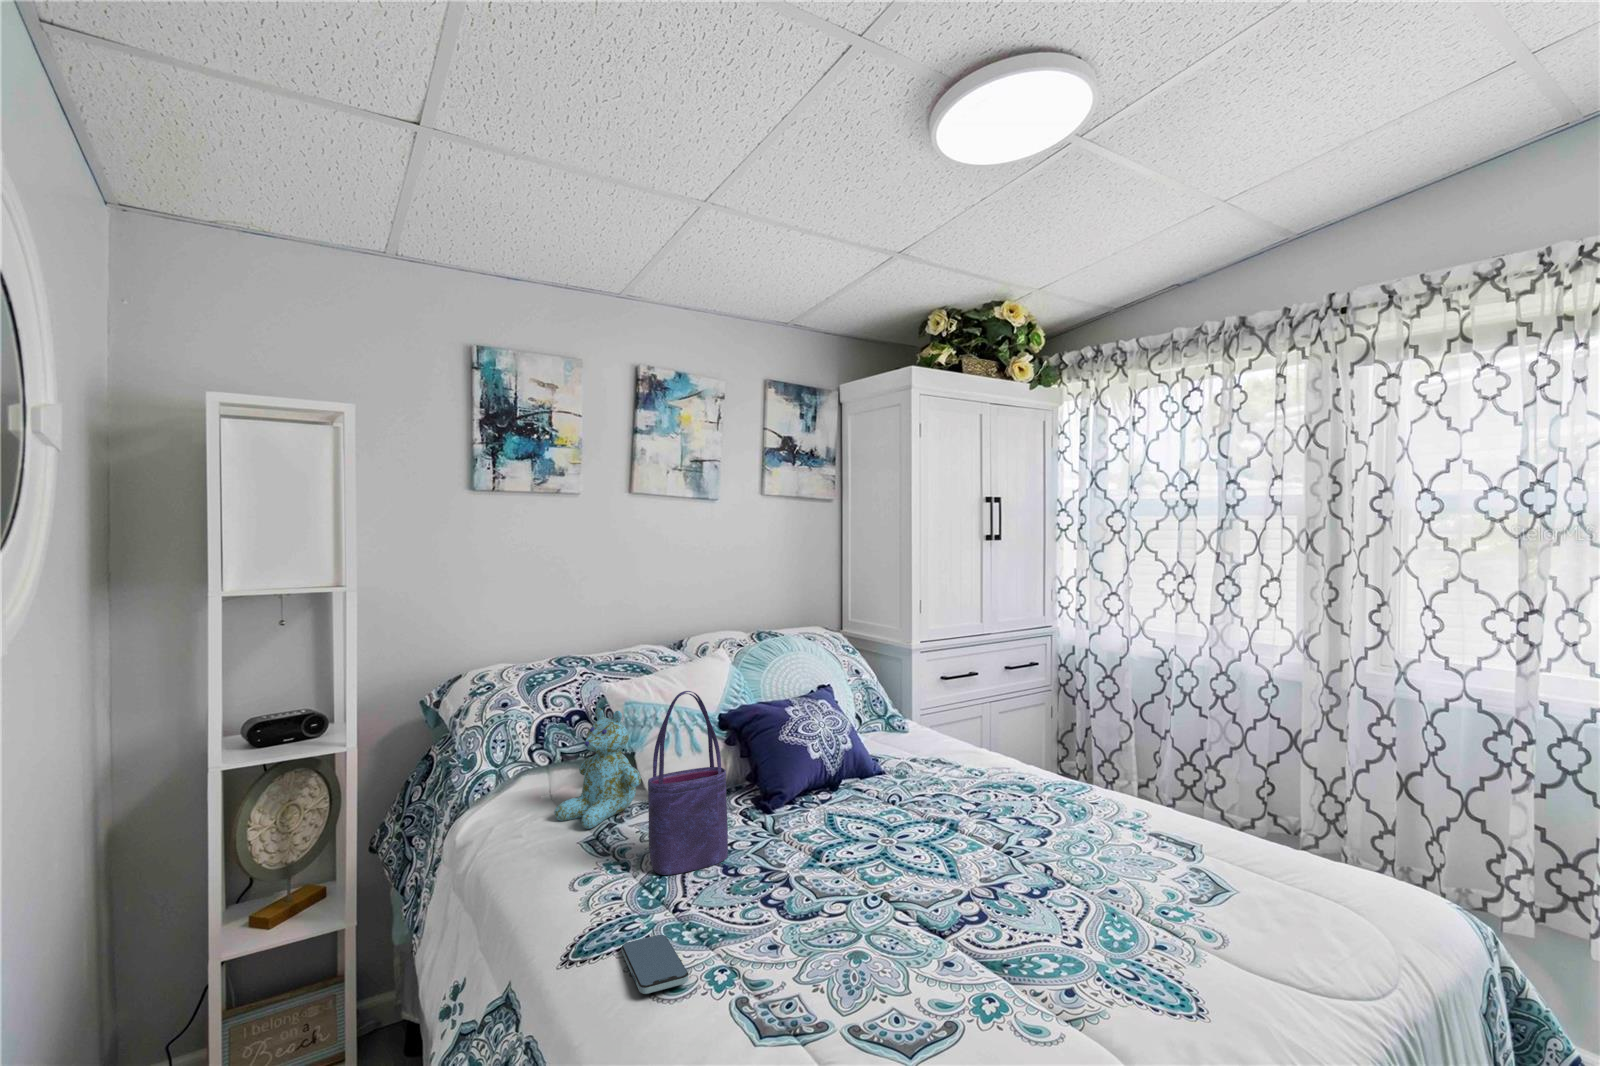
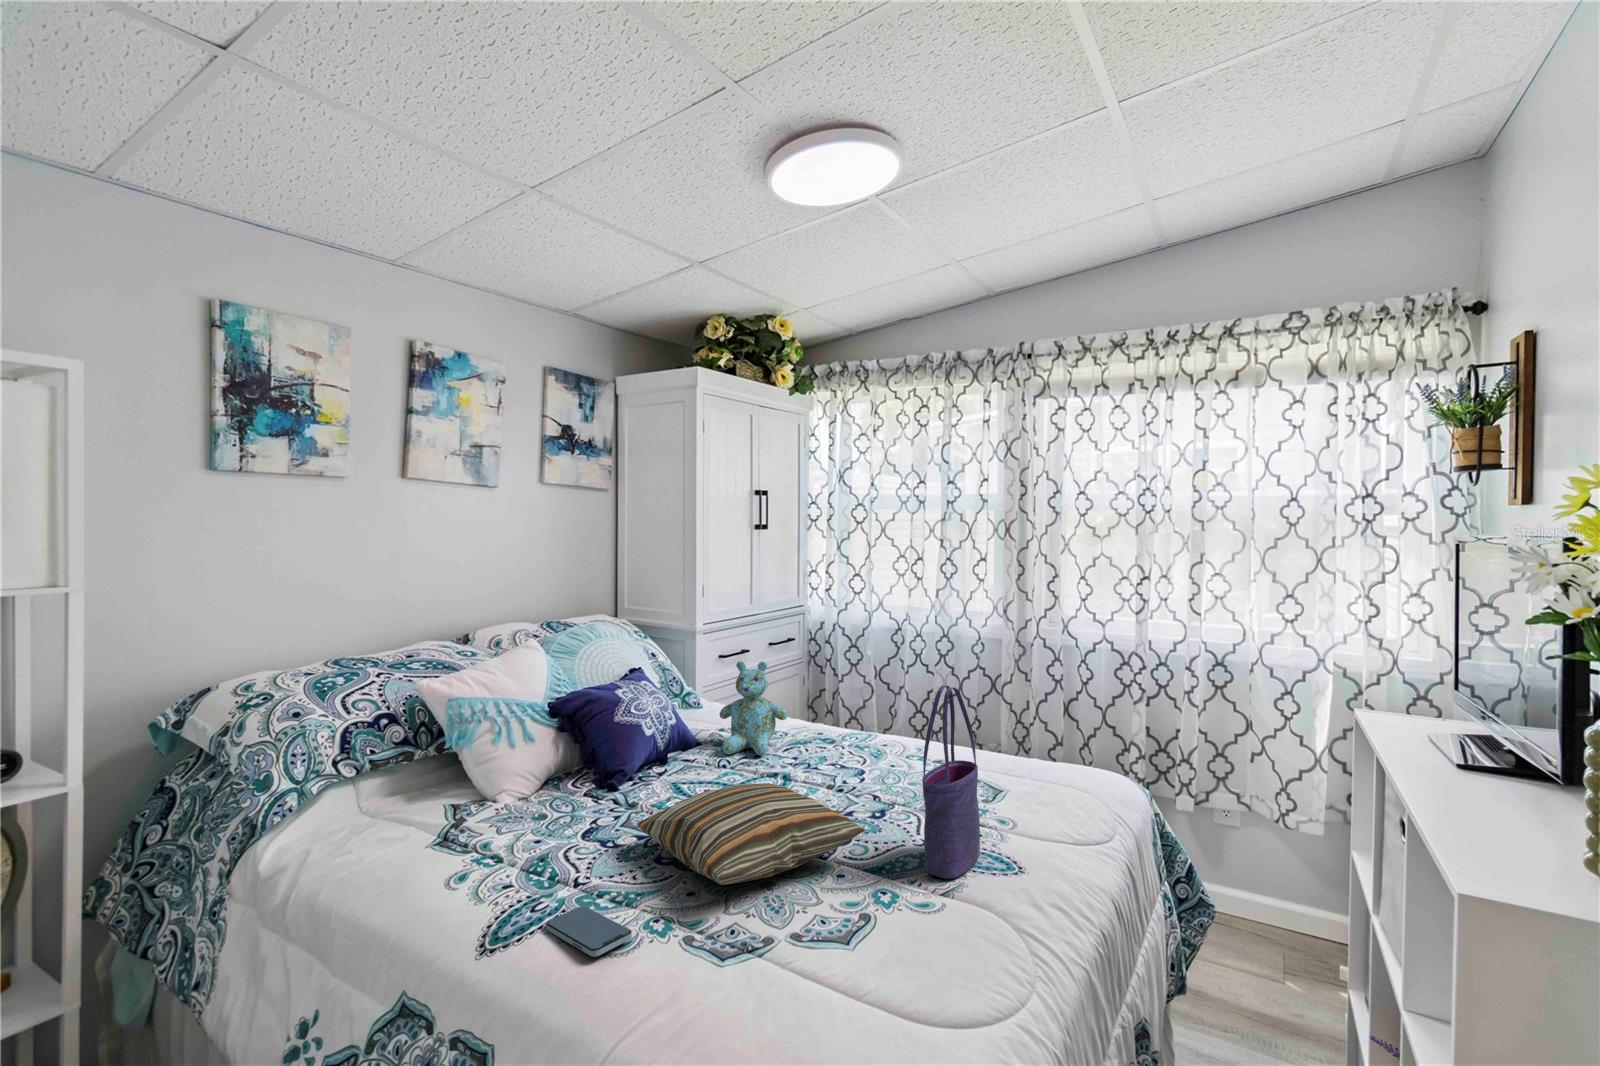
tote bag: present [648,691,728,875] -> present [922,685,980,879]
stuffed bear: present [555,708,641,829] -> present [720,661,787,755]
pillow: none [748,829,988,946] -> present [638,783,865,885]

